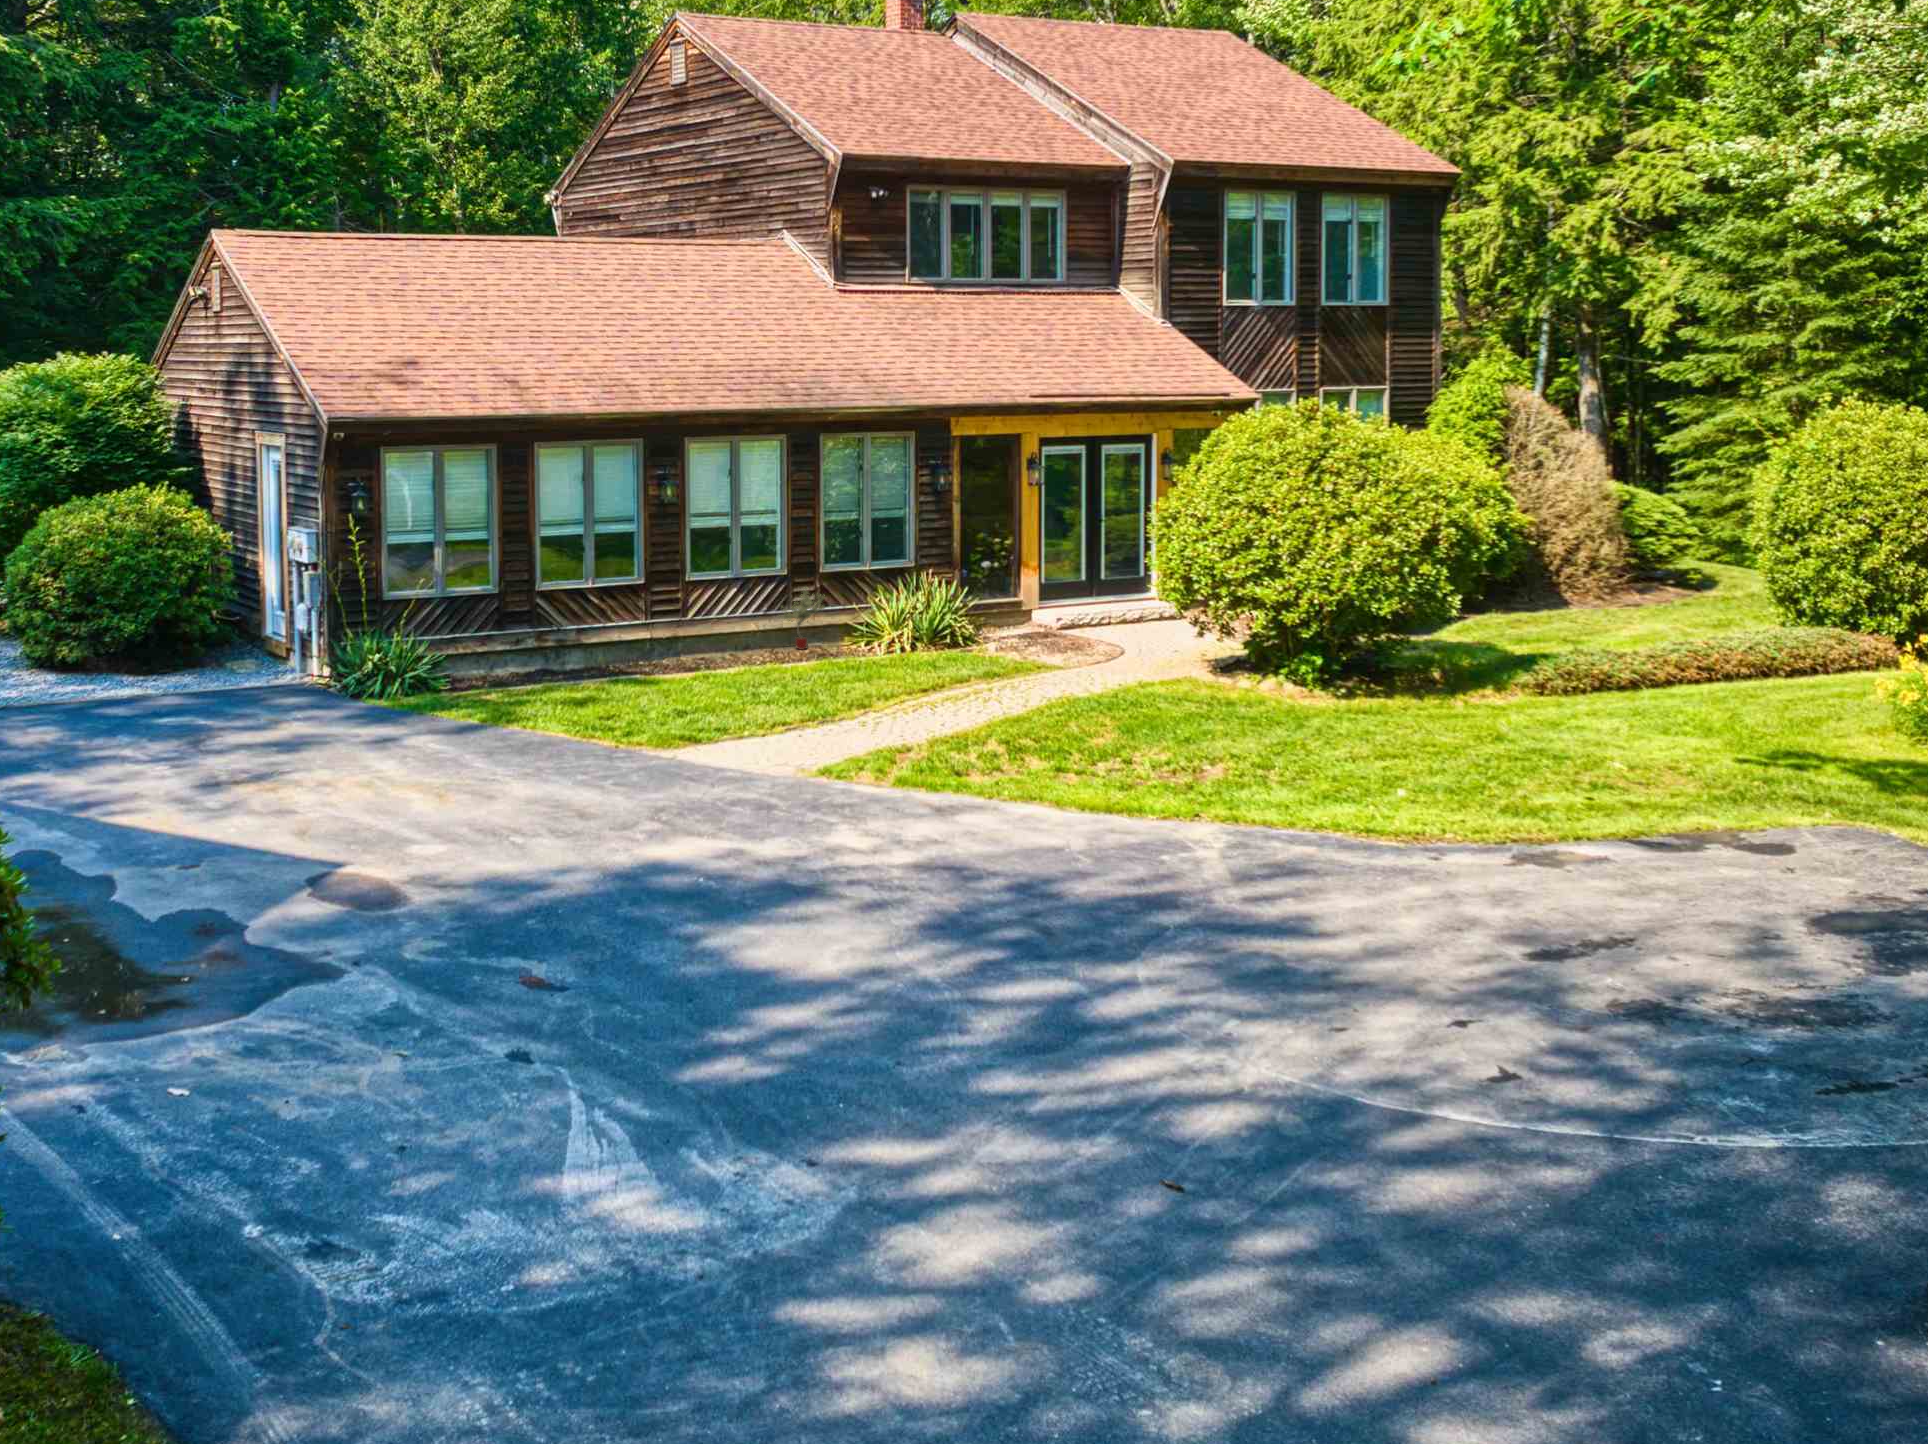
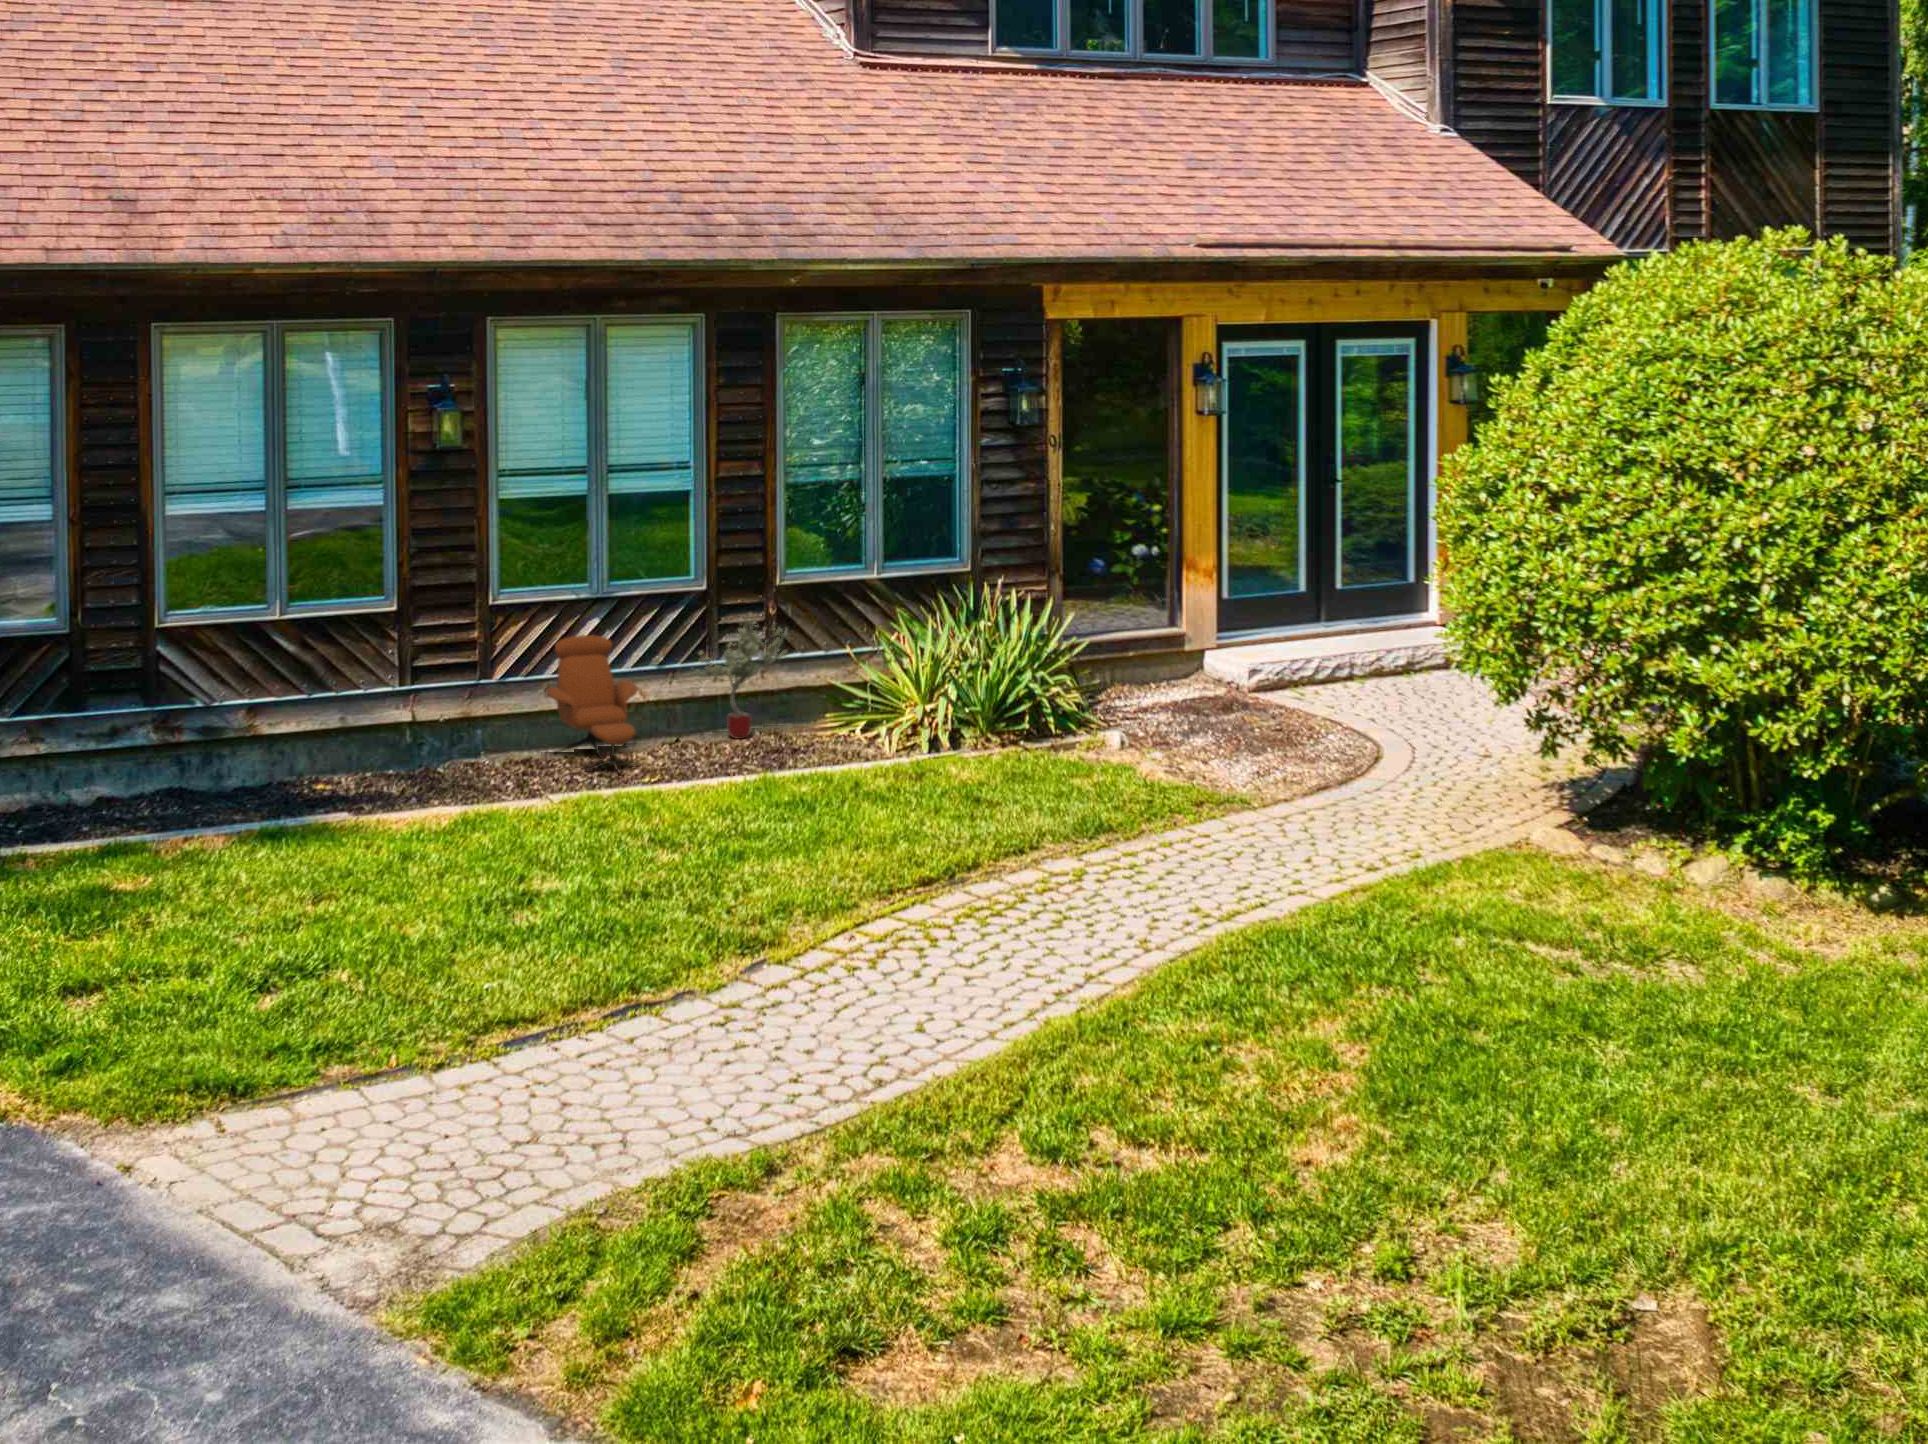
lounge chair: none [708,599,760,664] -> present [546,635,638,773]

